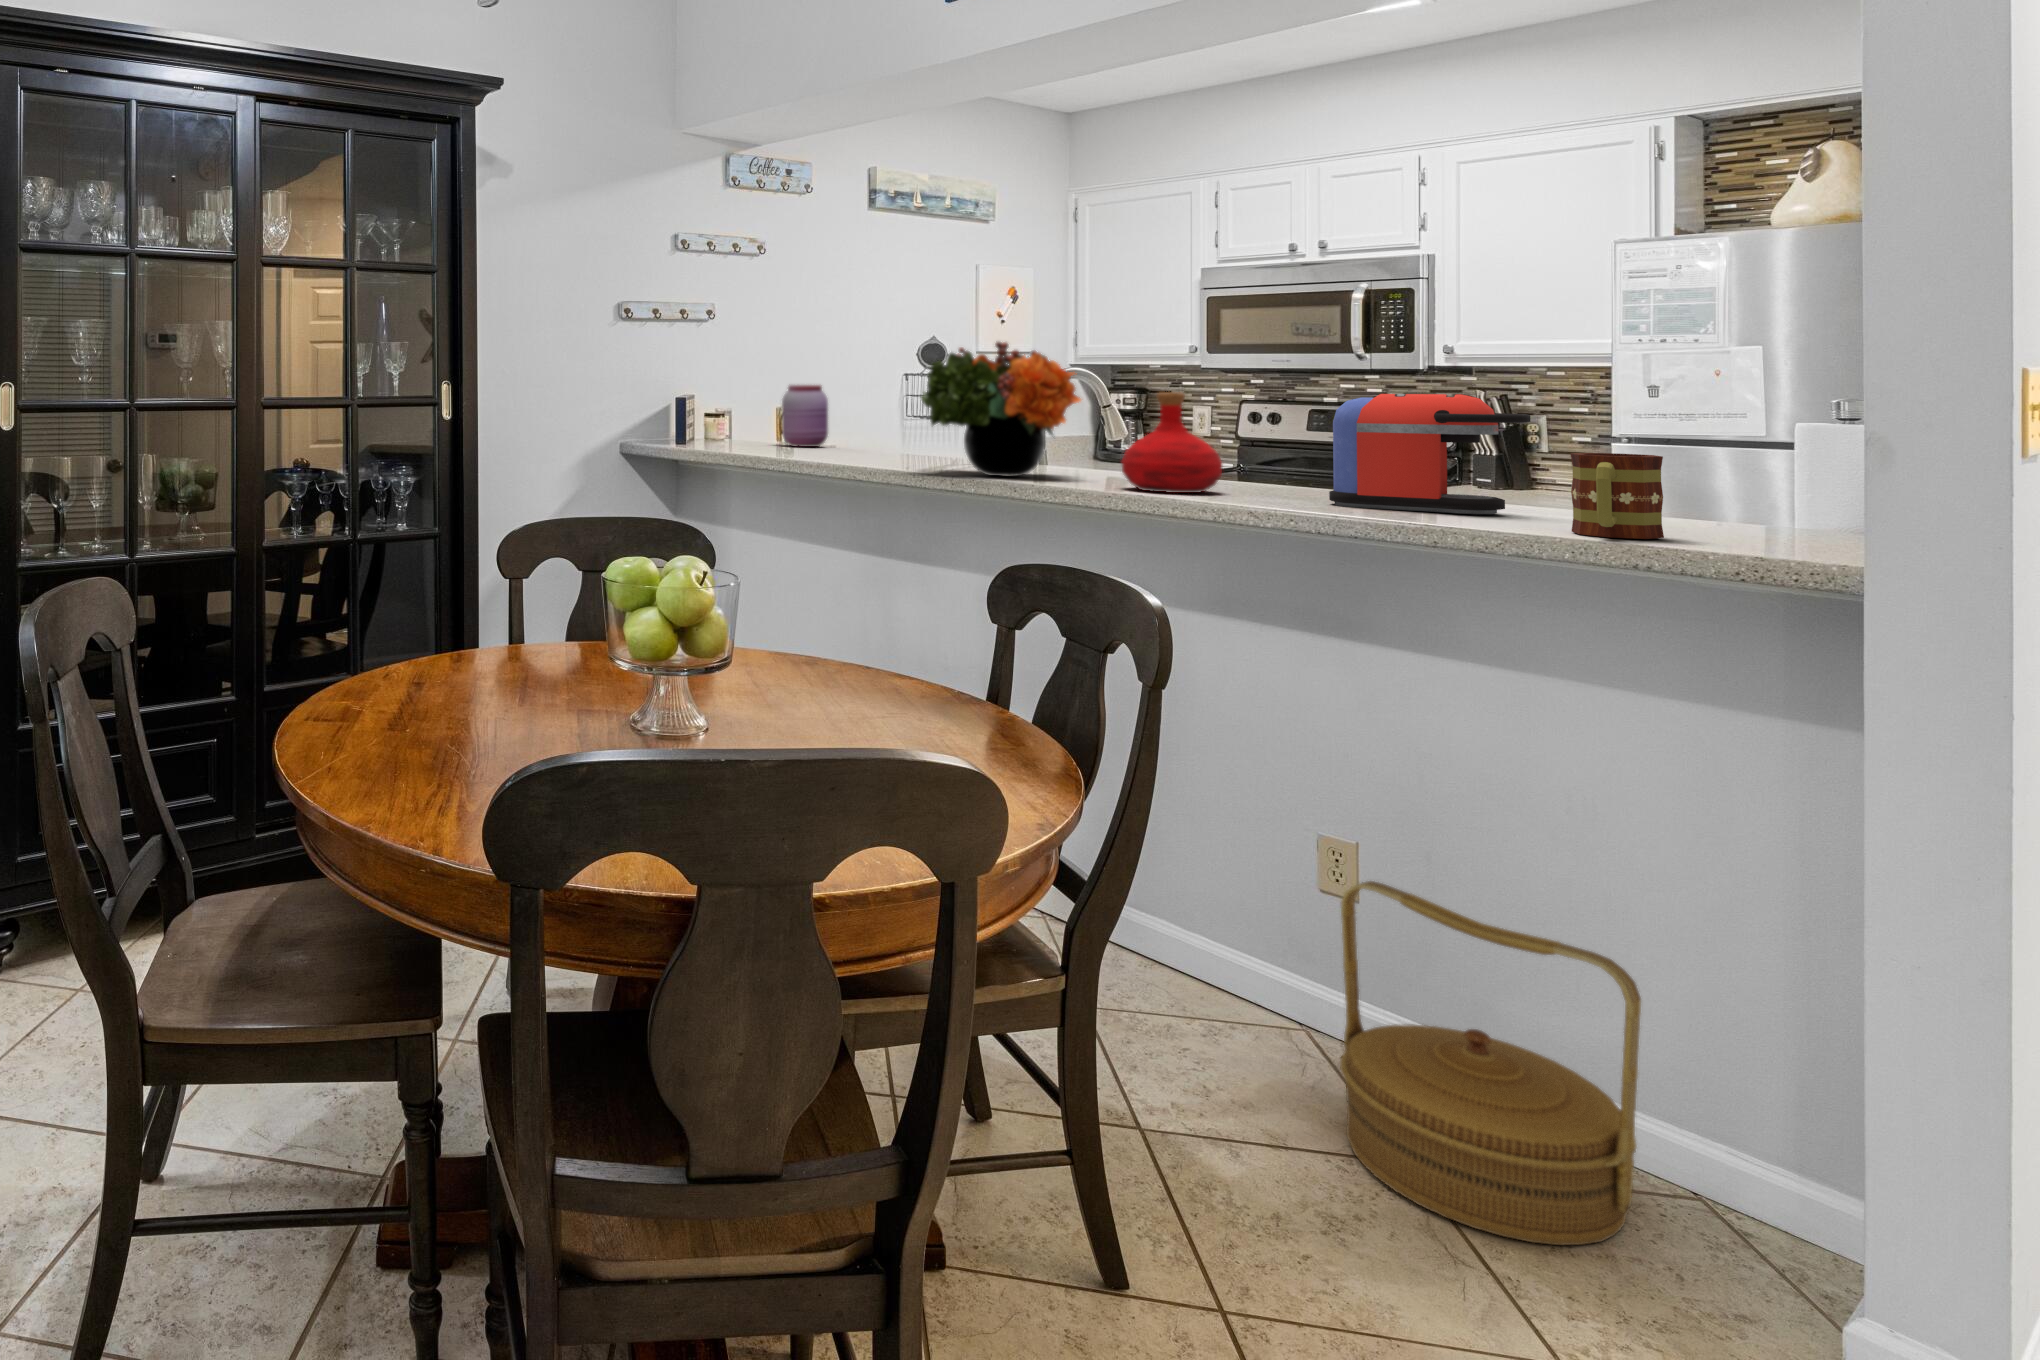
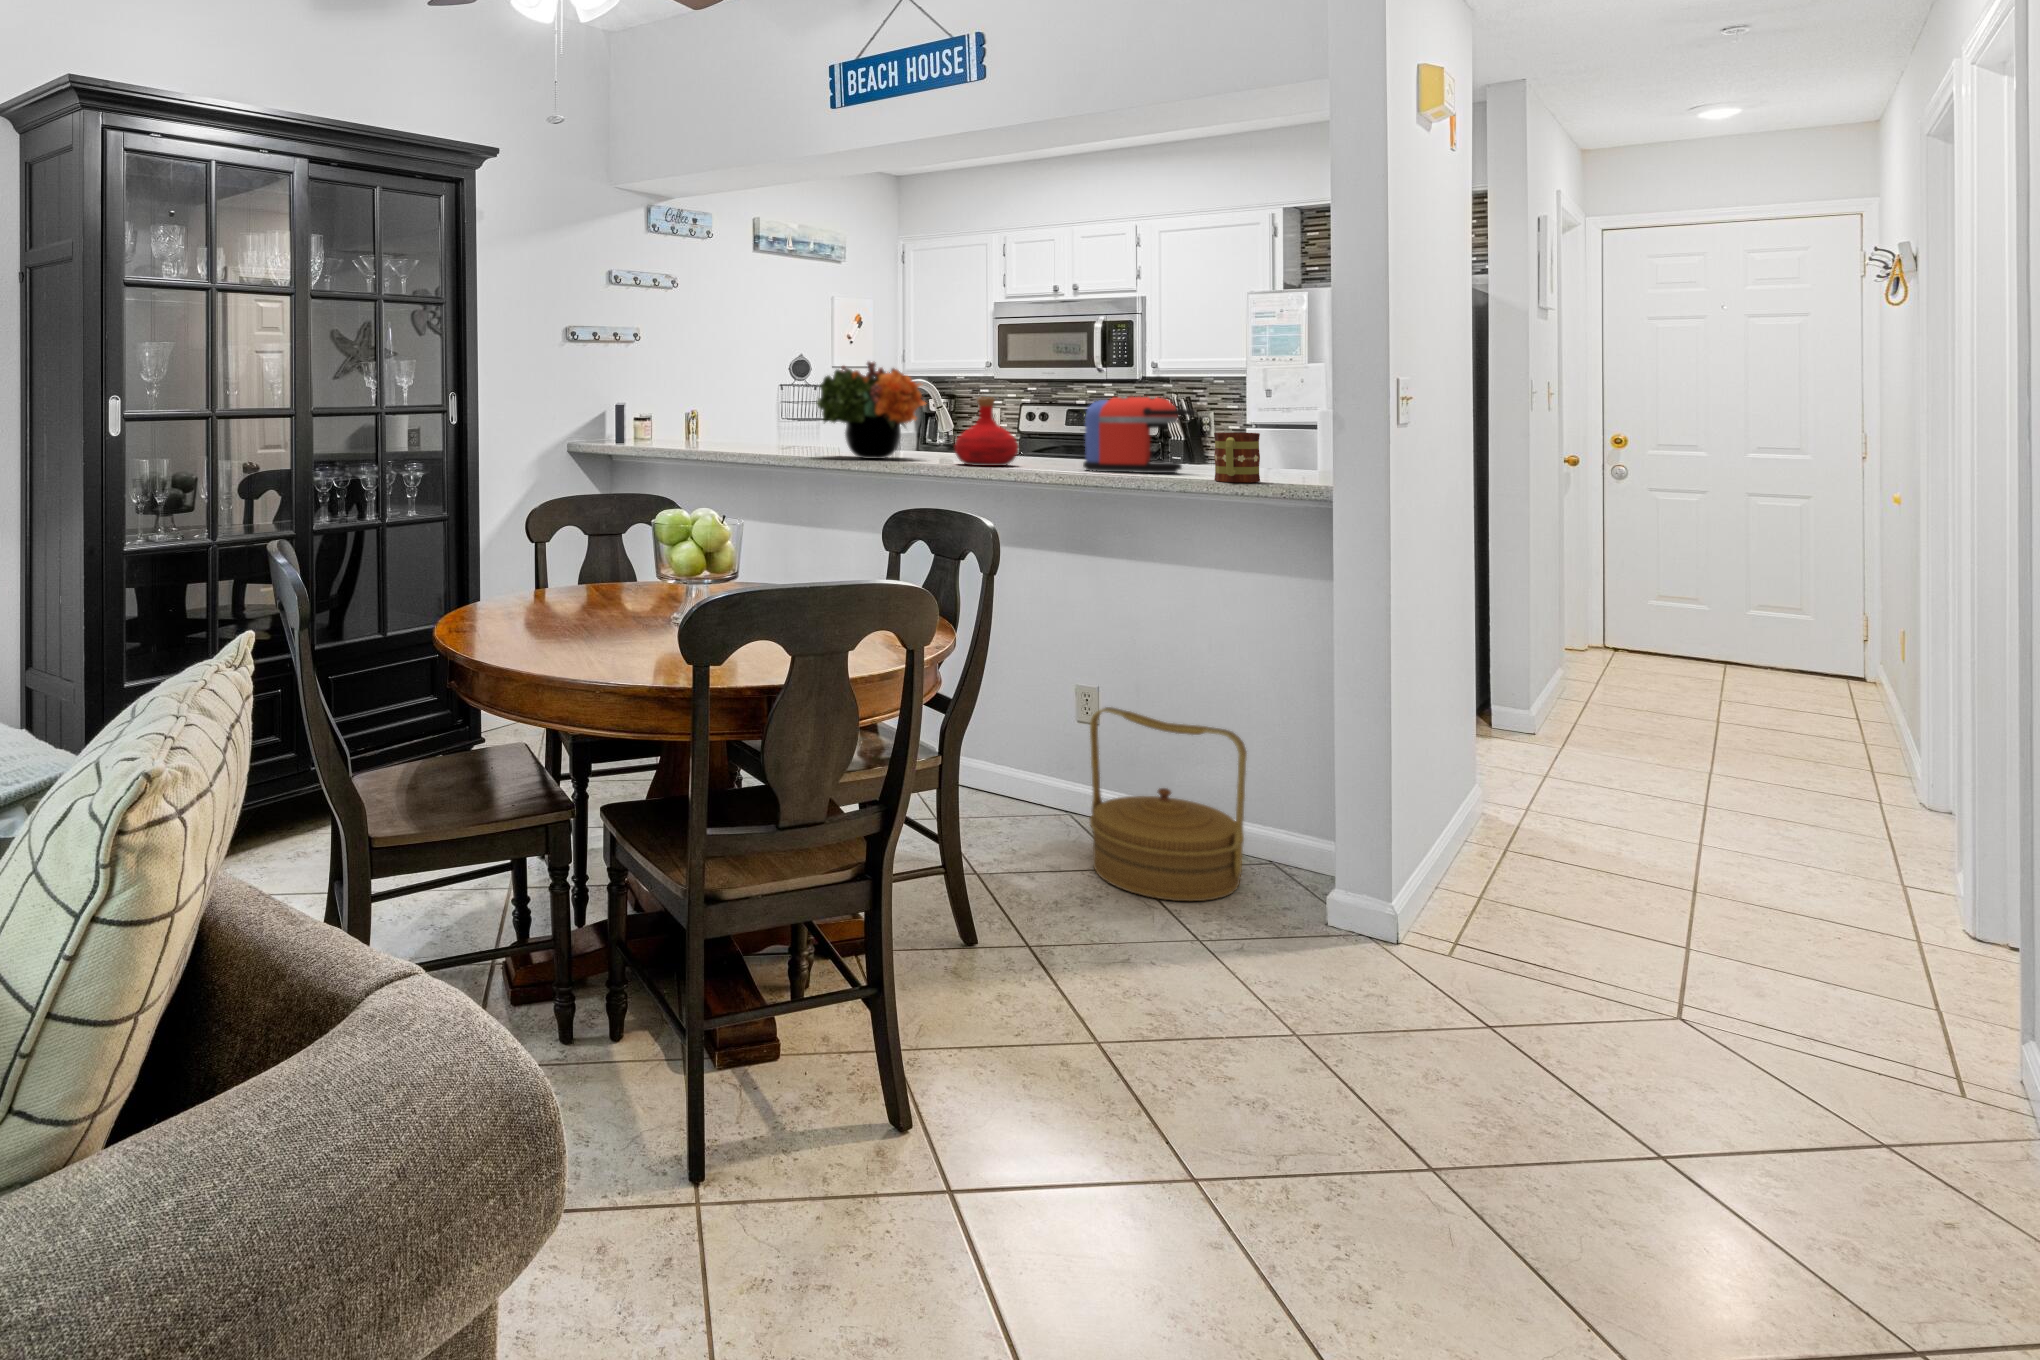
jar: present [782,385,828,447] -> none [691,393,727,443]

